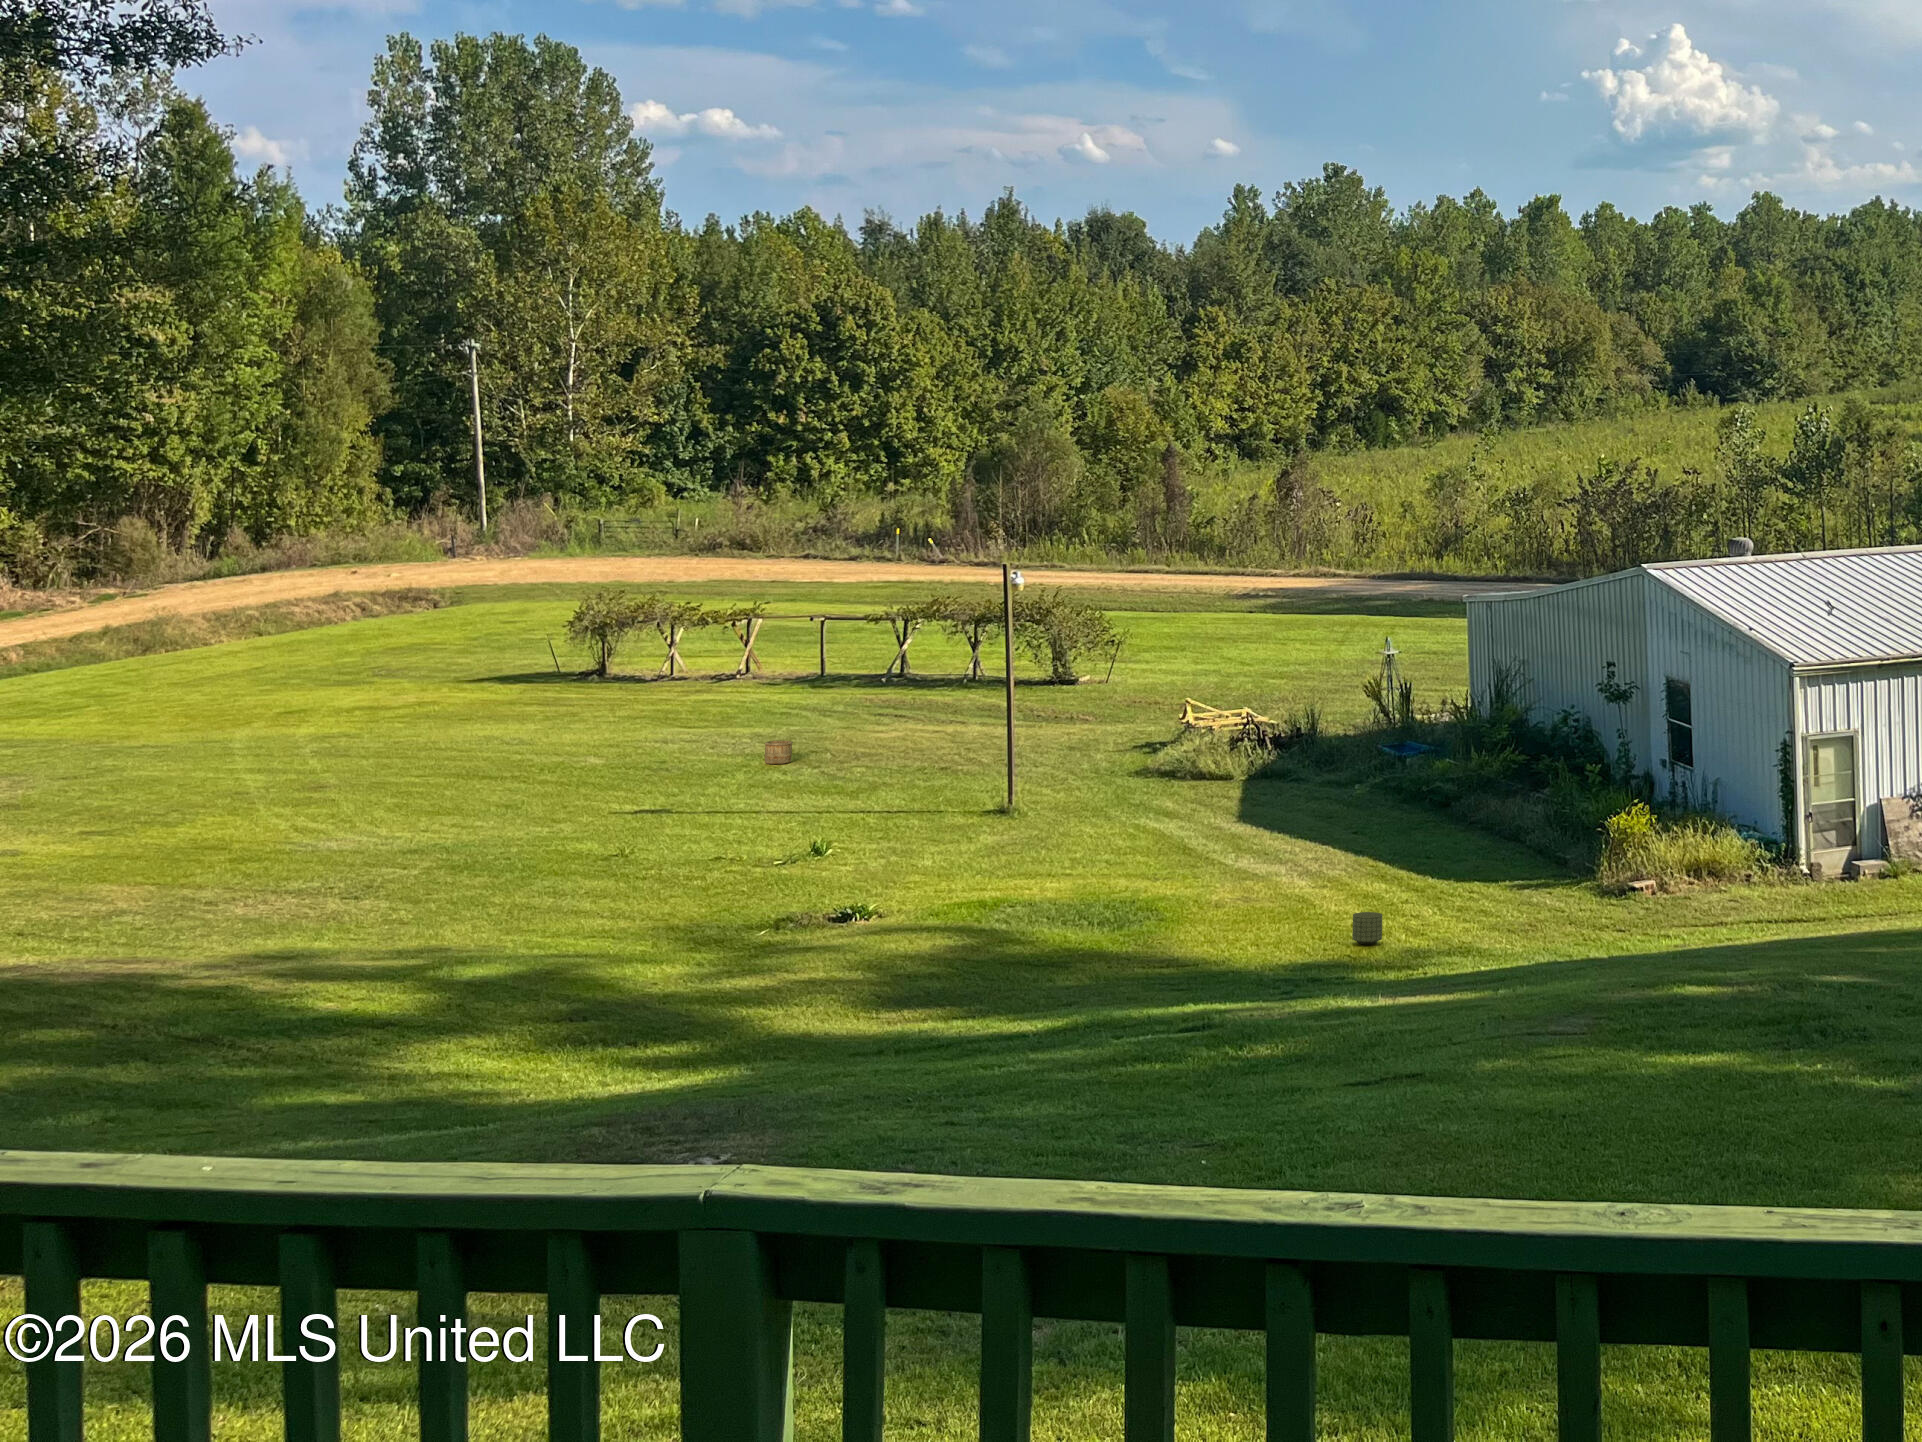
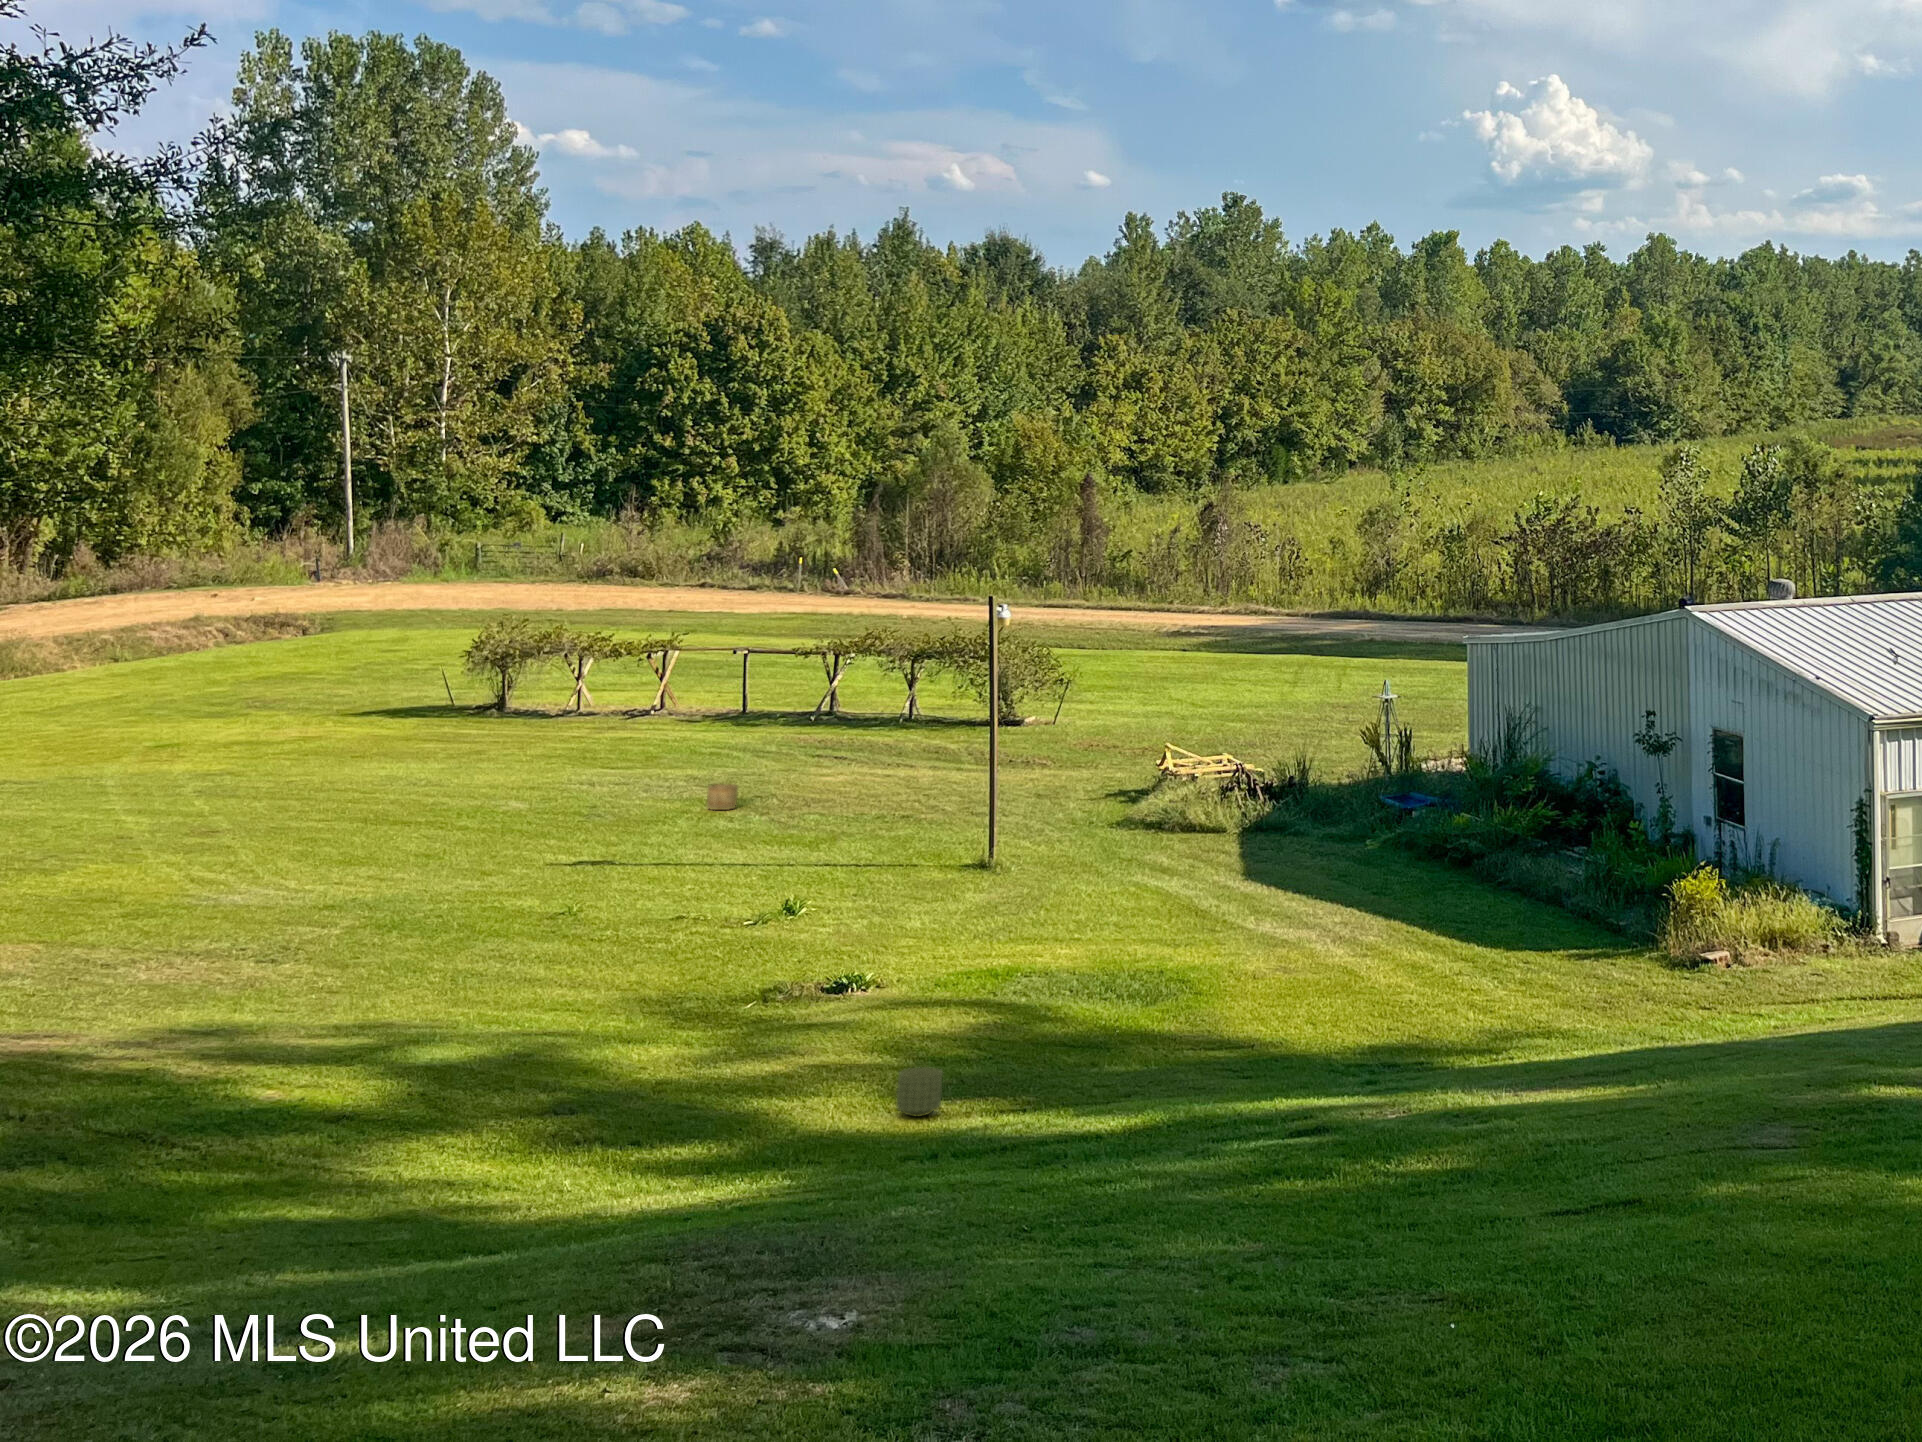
planter: present [1352,912,1382,945] -> present [897,1067,942,1117]

